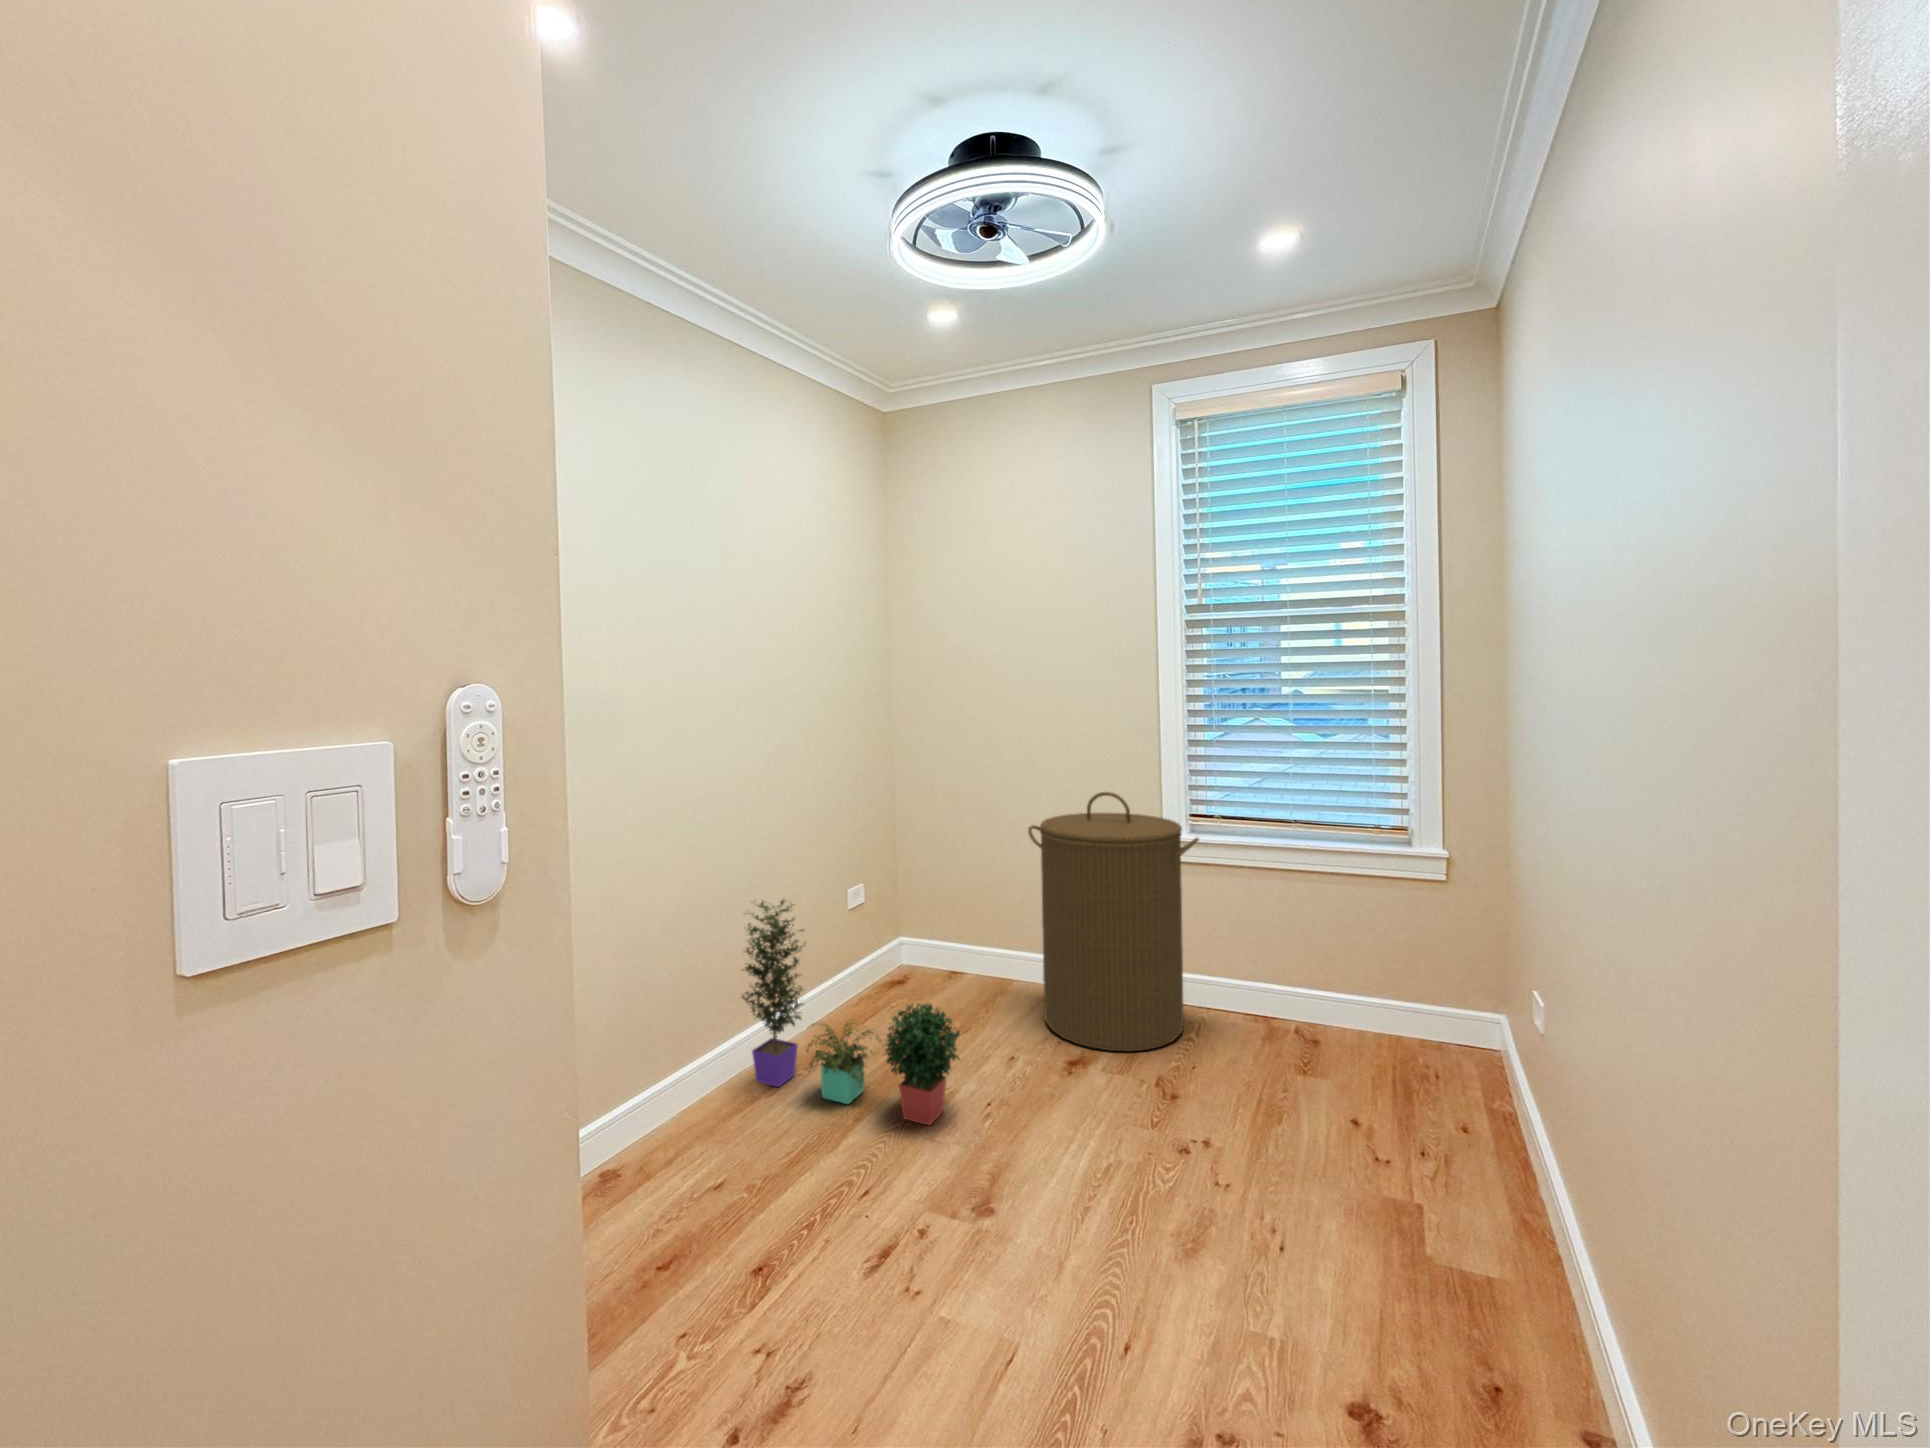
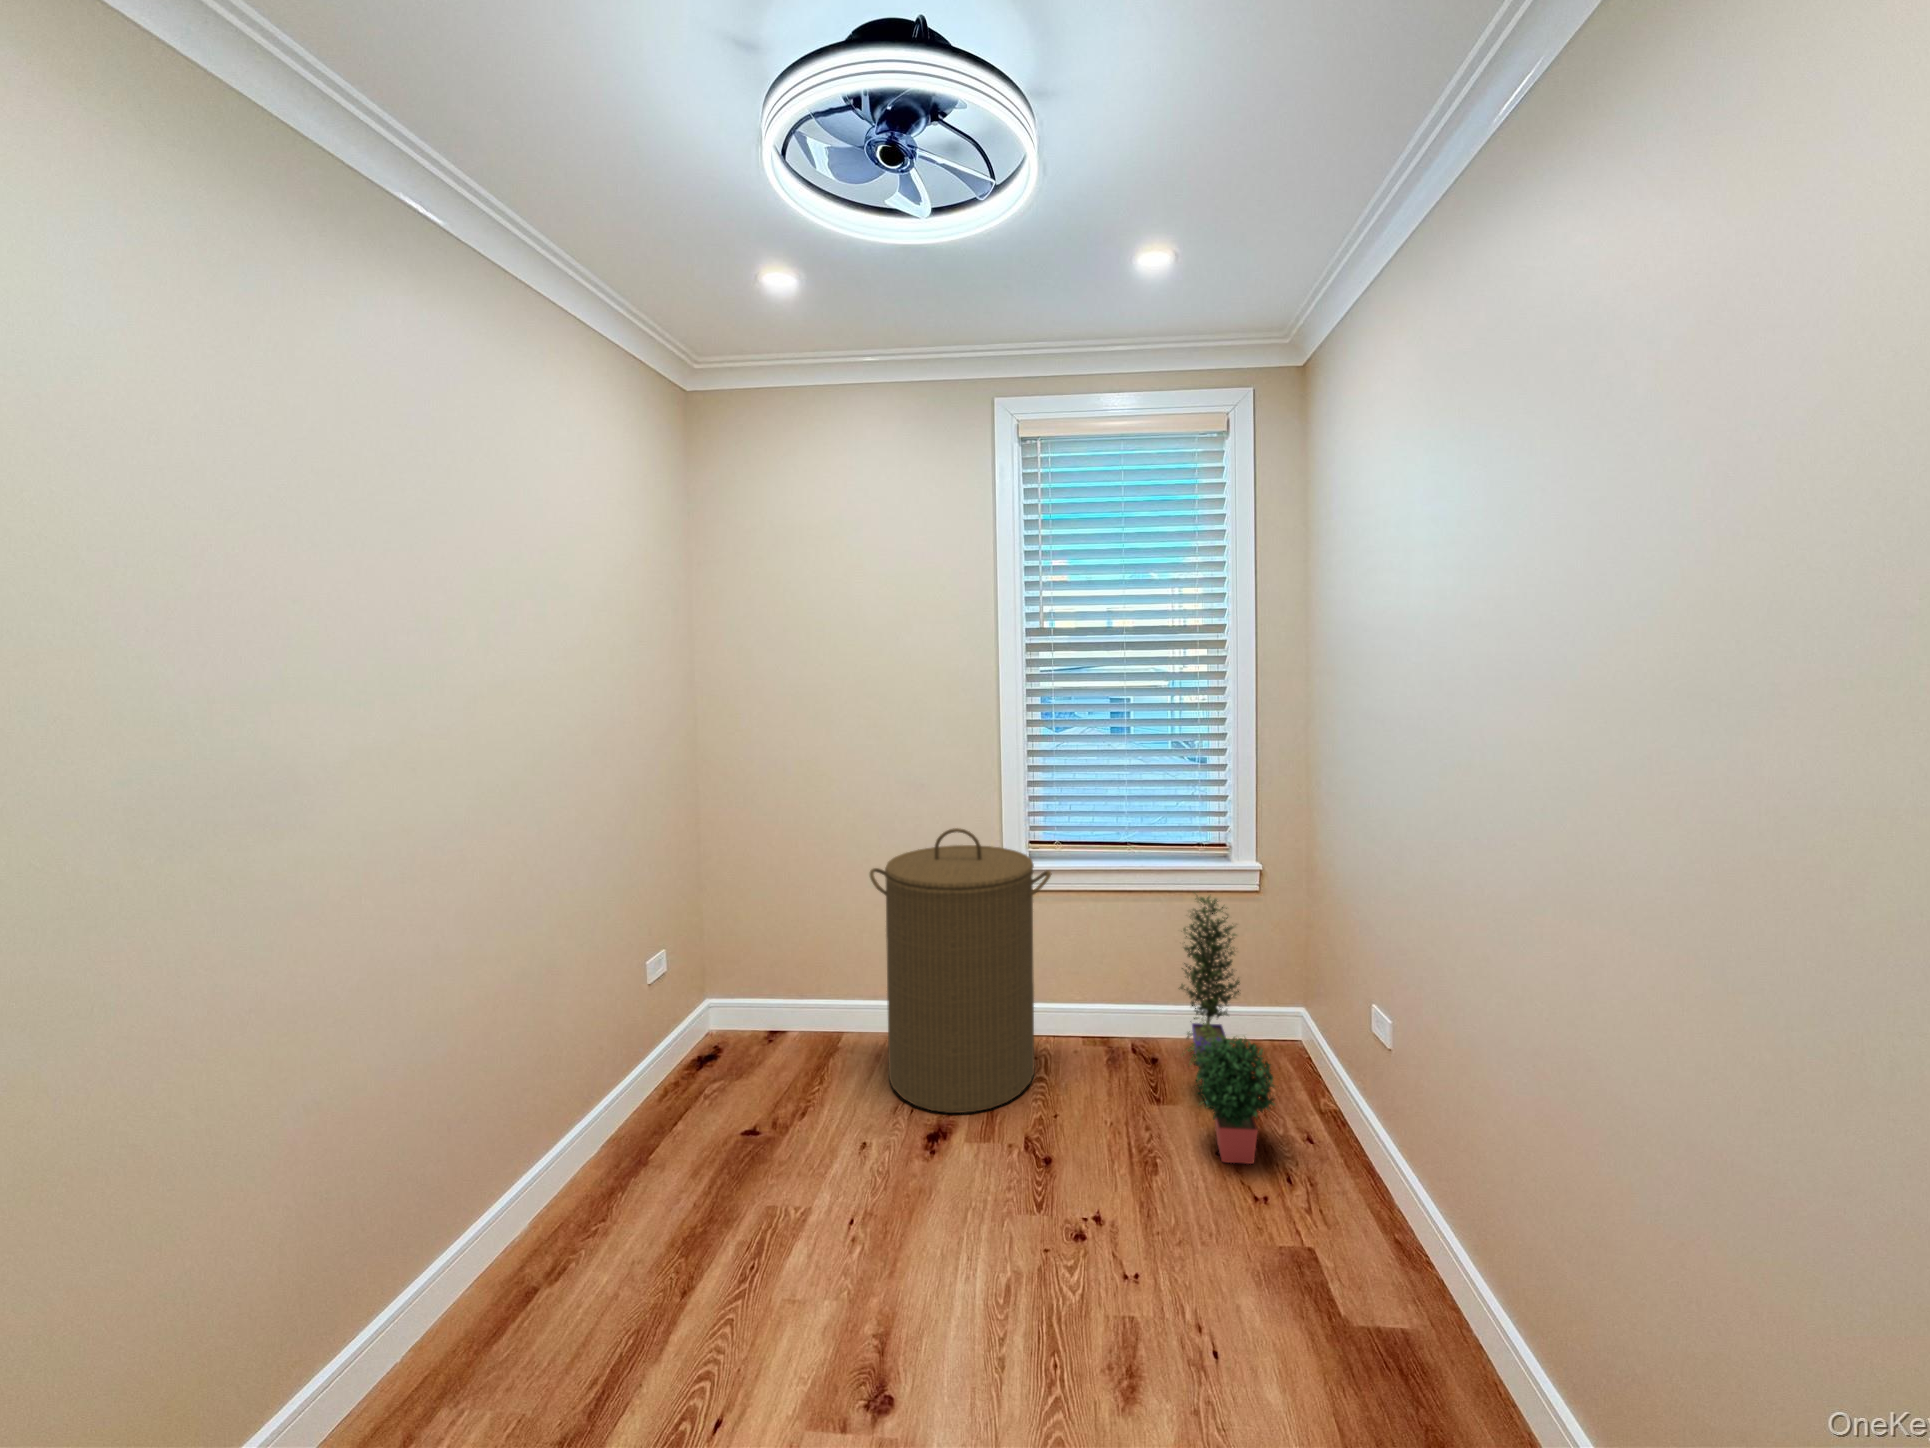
potted plant: present [742,899,960,1125] -> present [1180,896,1275,1164]

